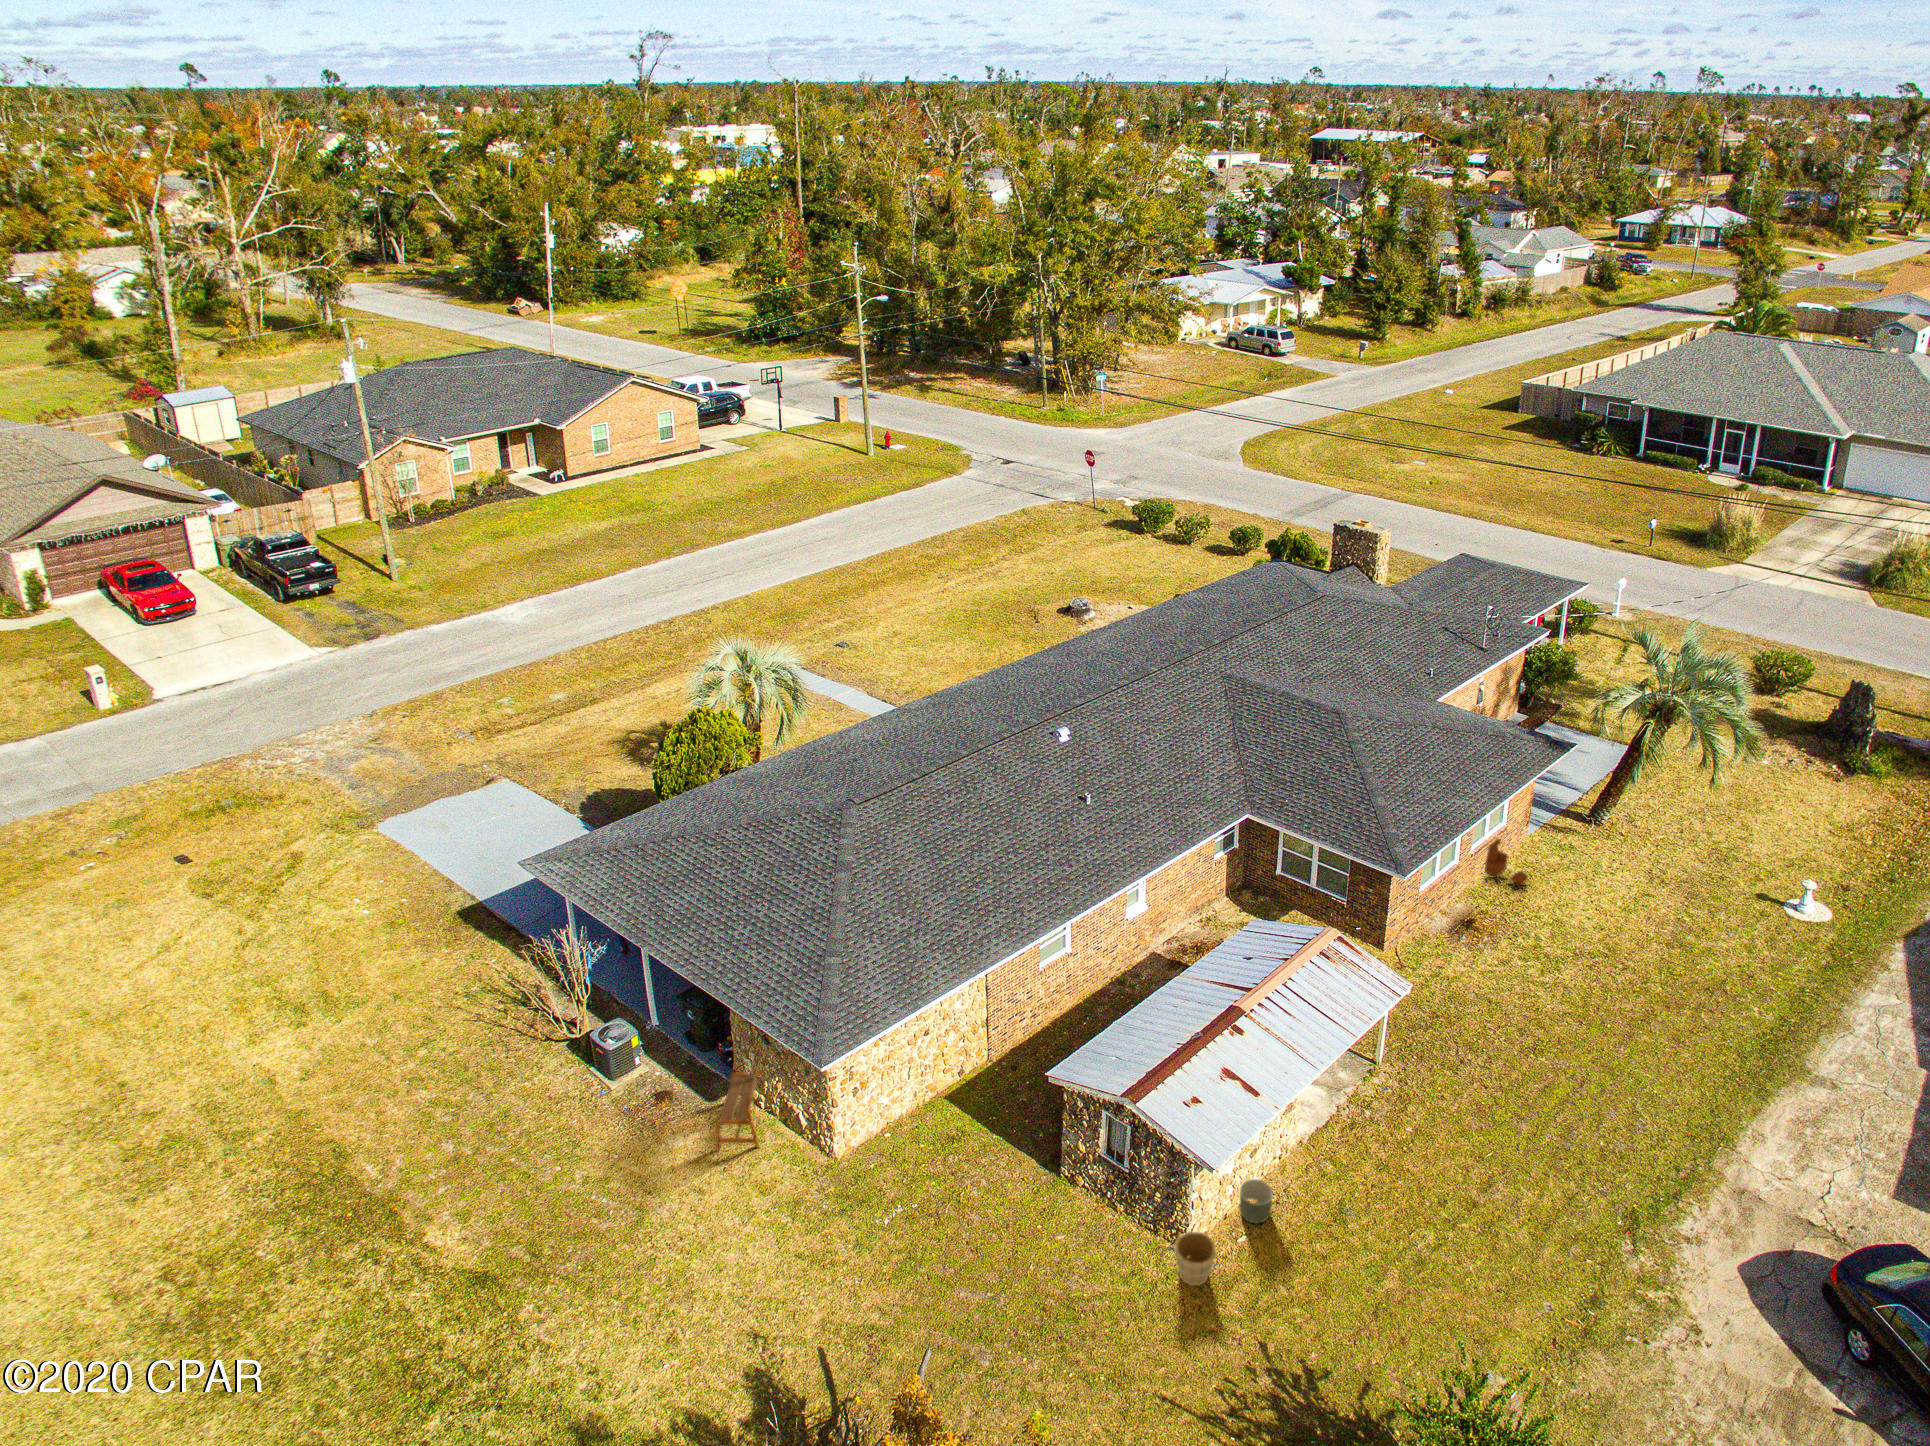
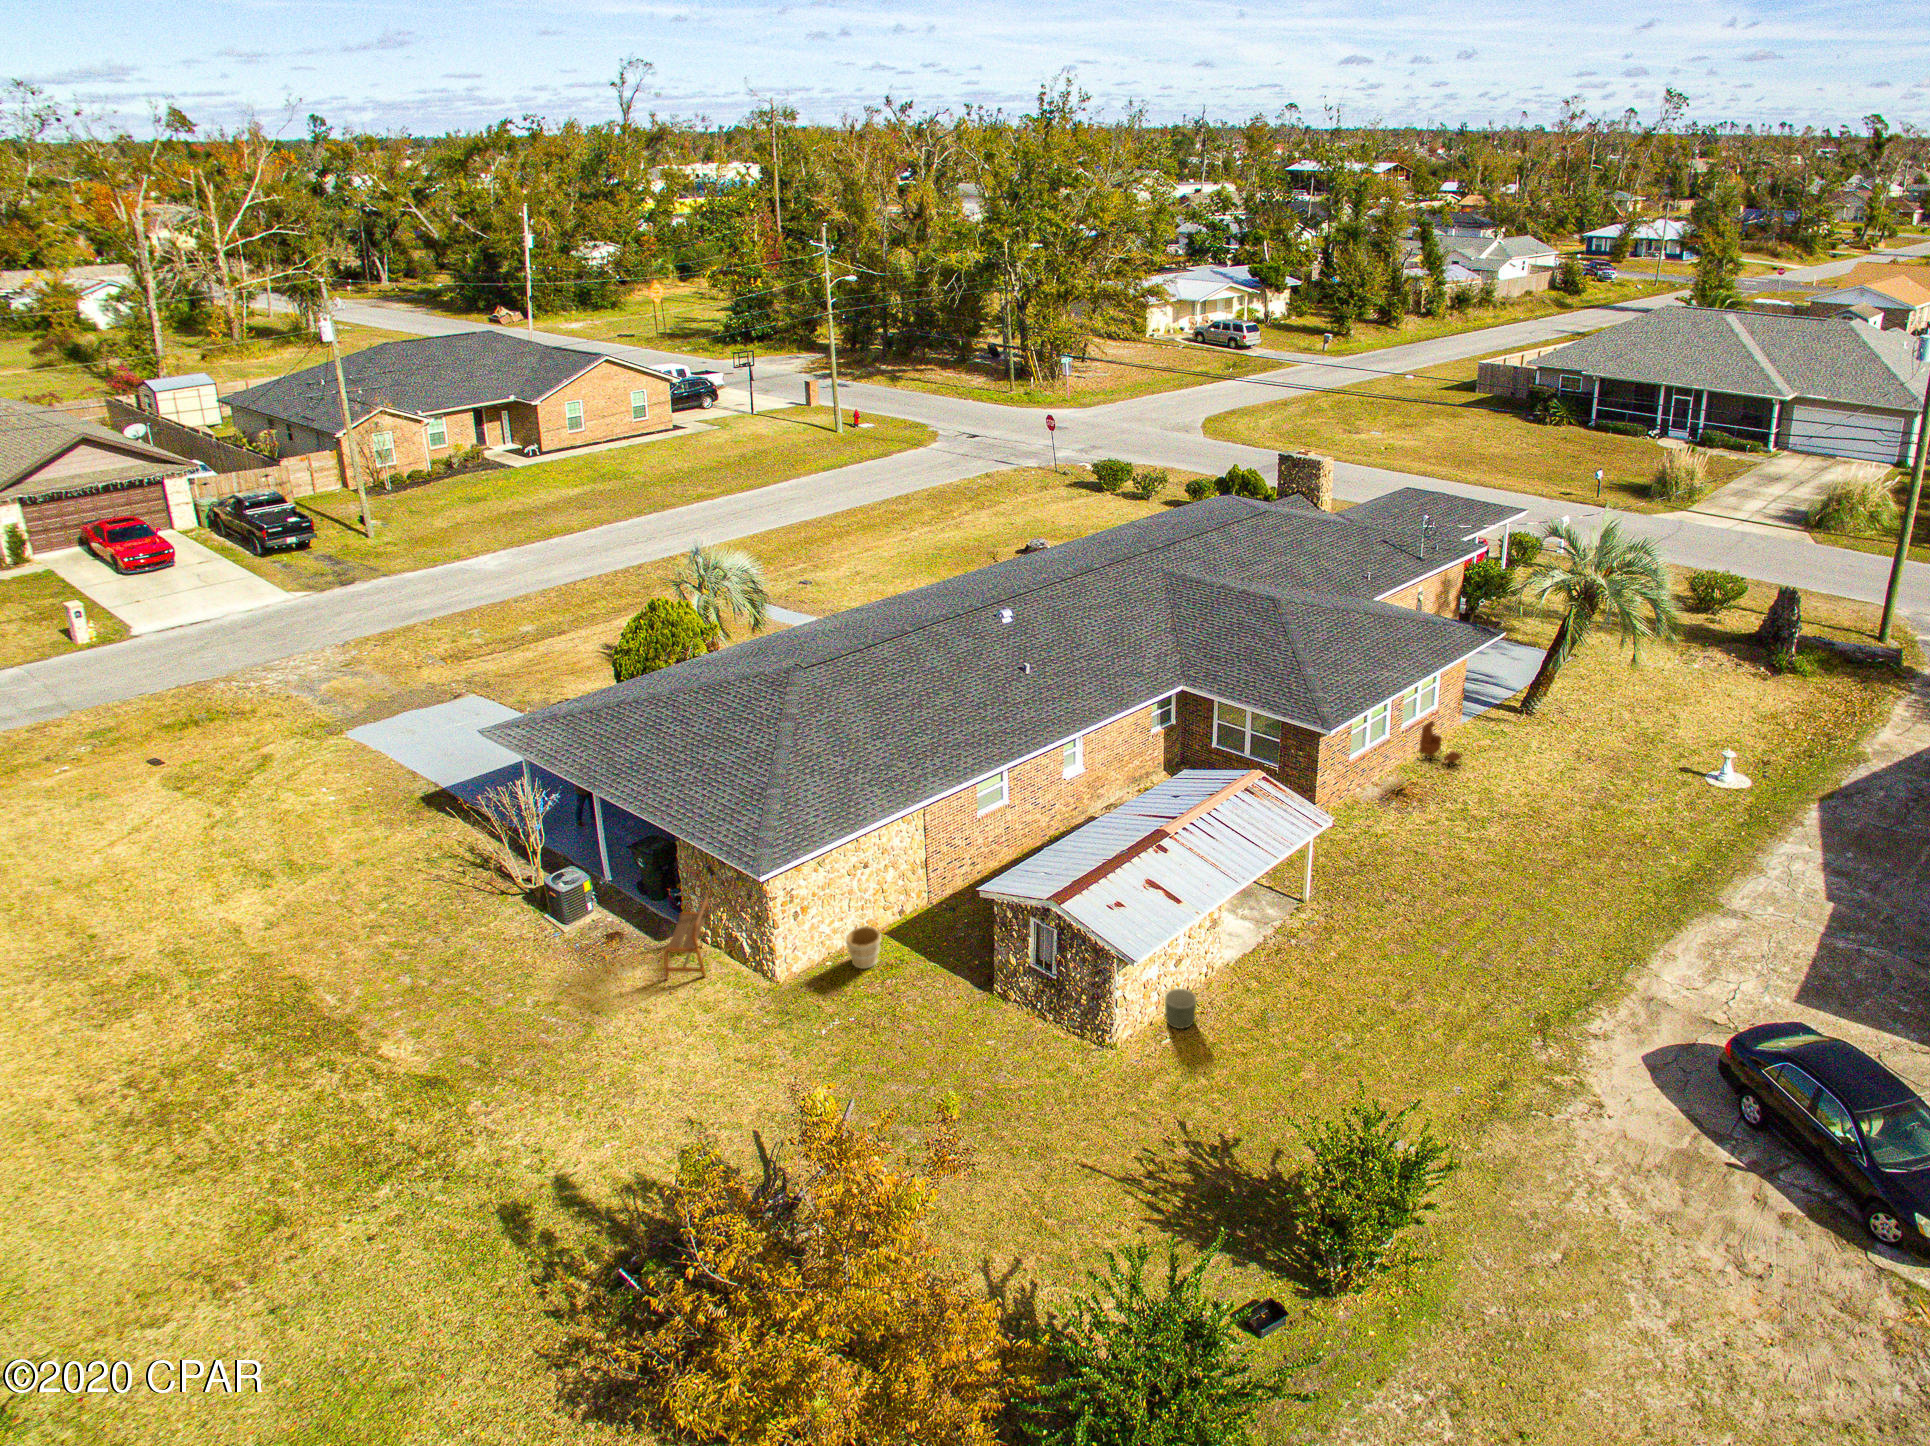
wooden bucket: present [1174,1232,1216,1286] -> present [846,926,881,969]

